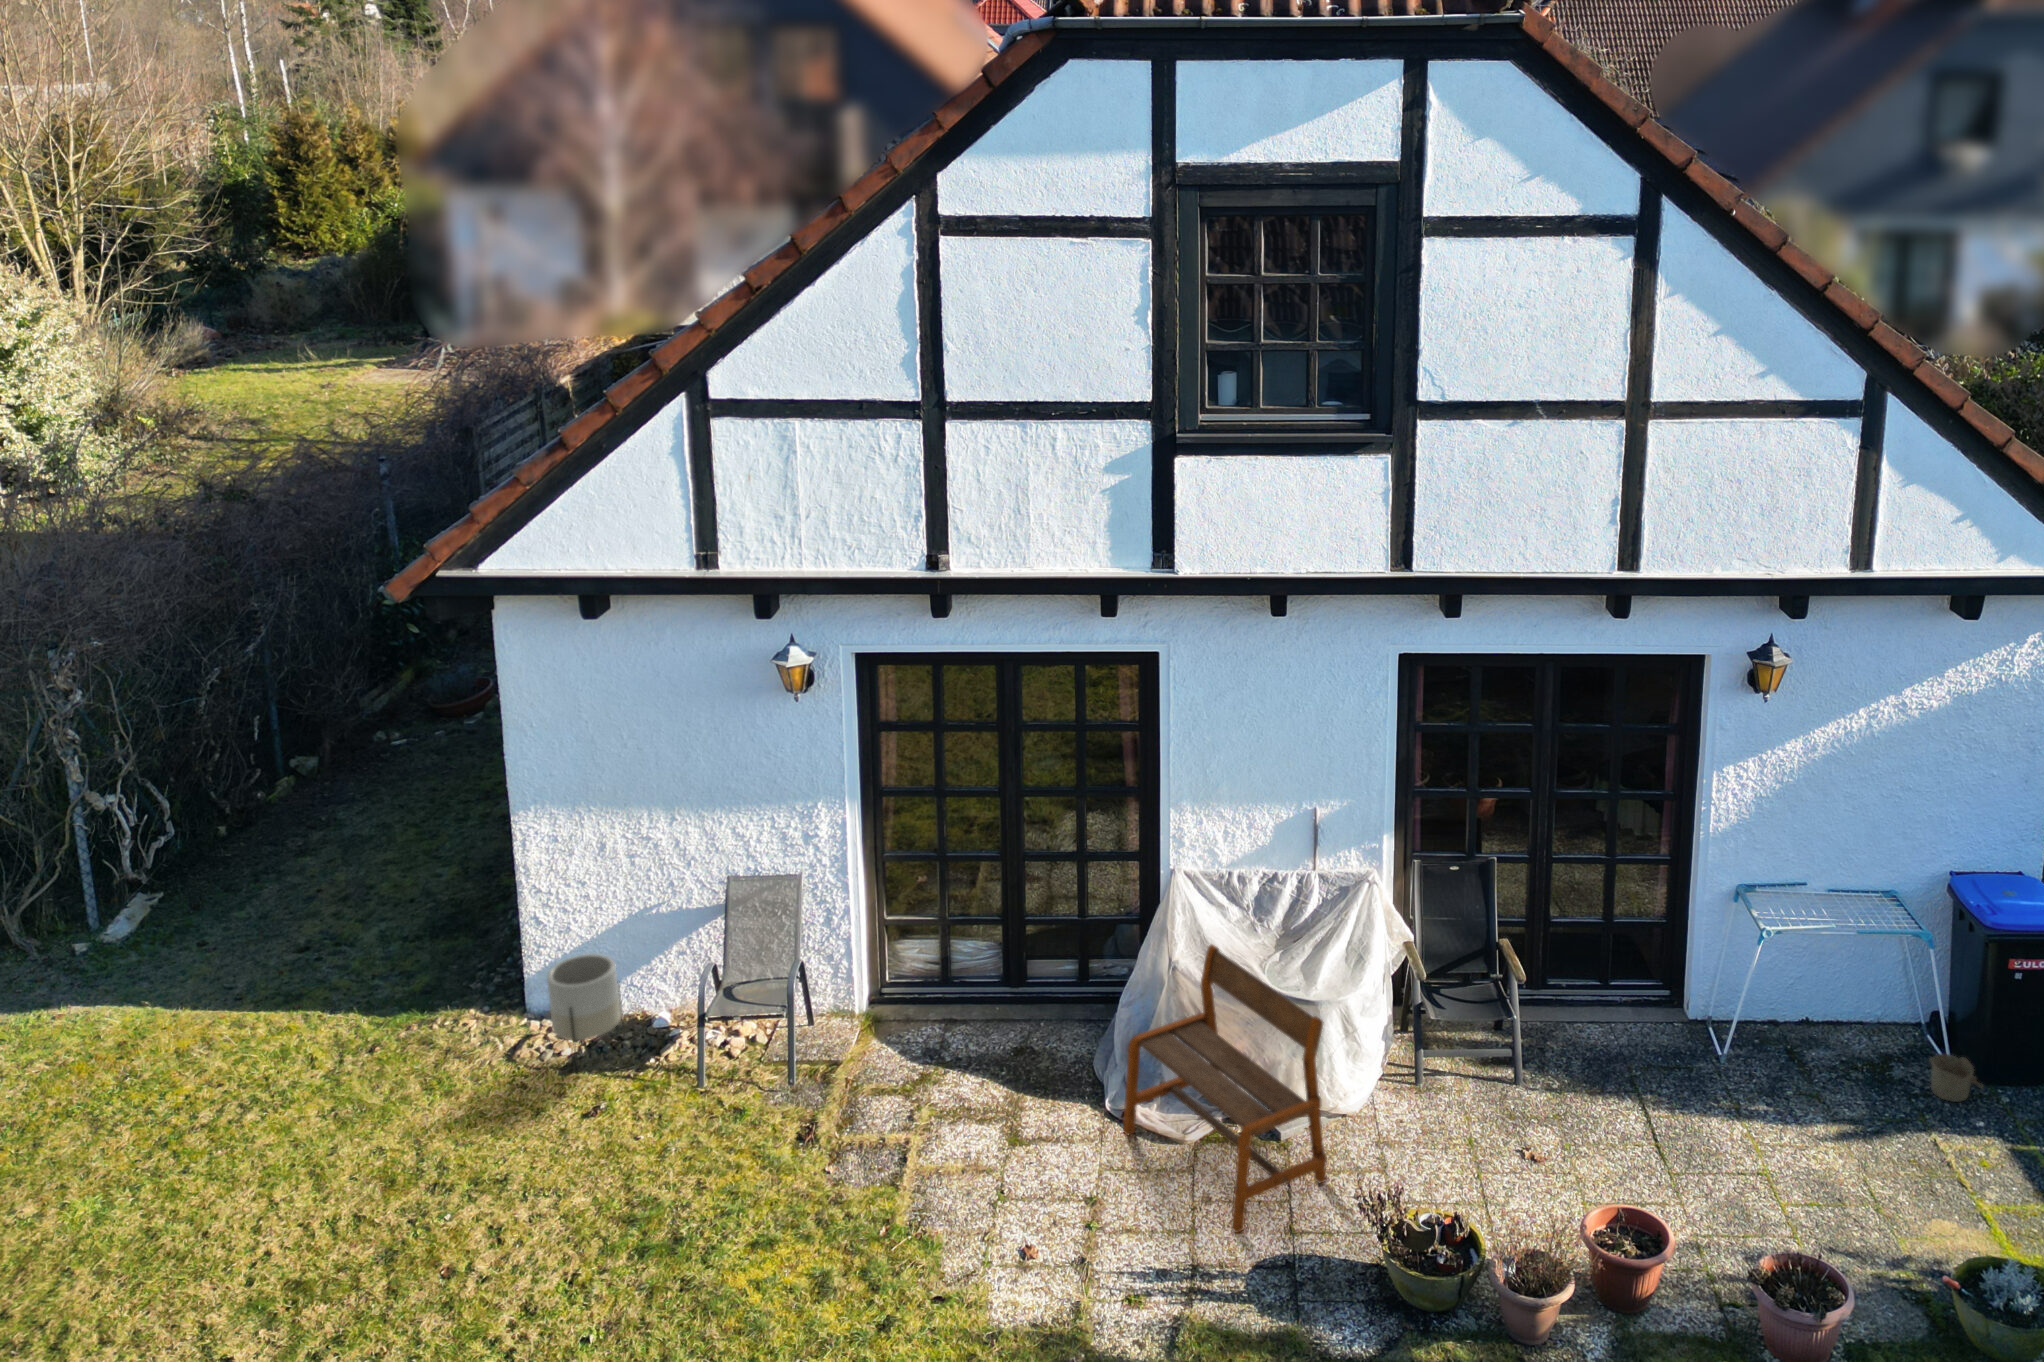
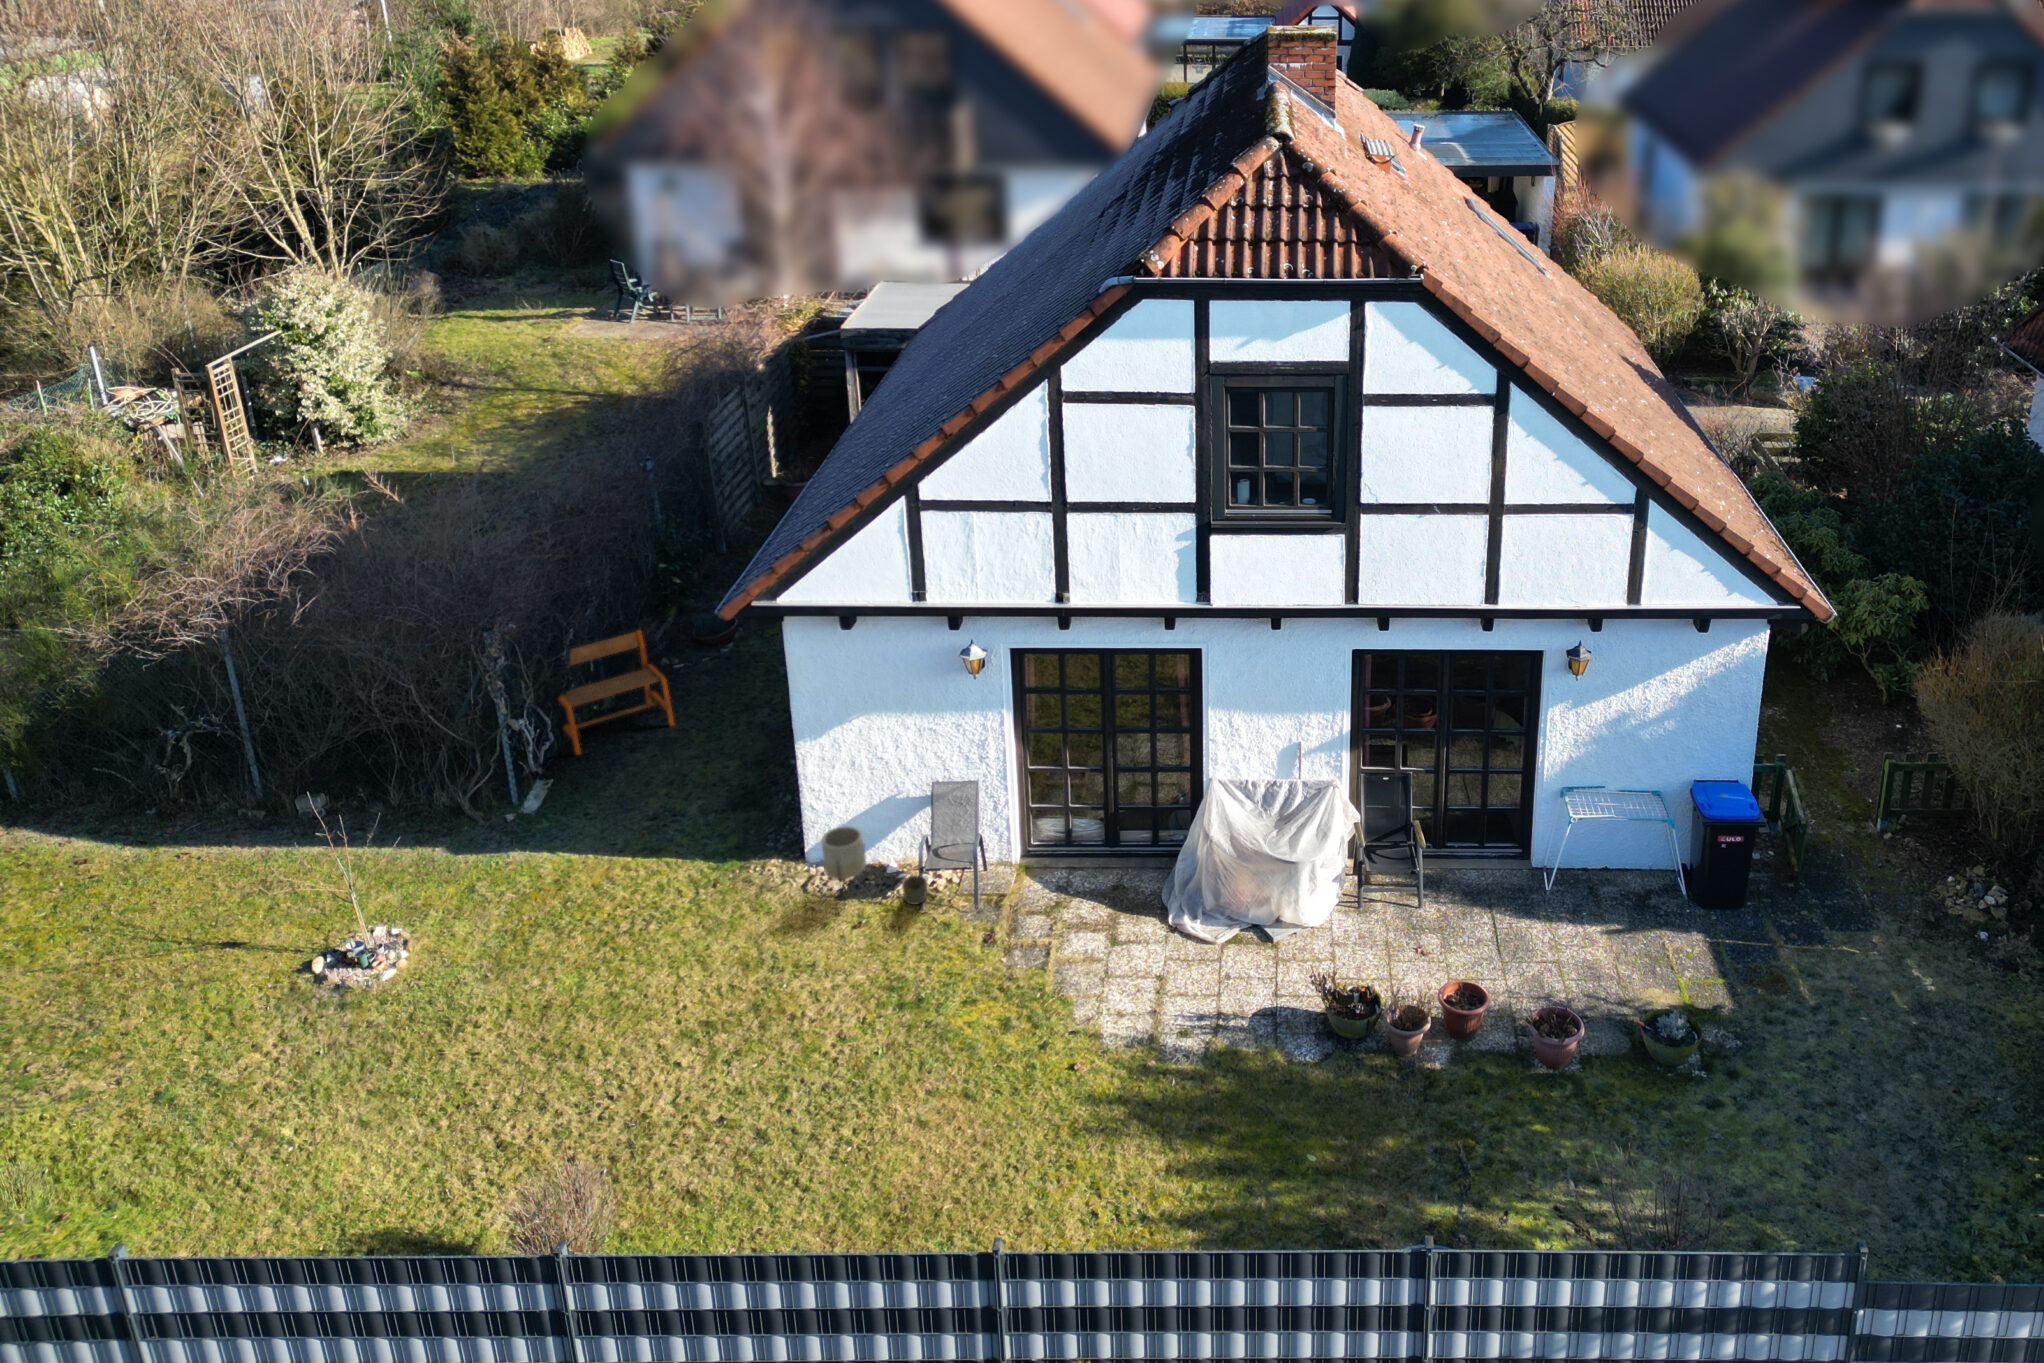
bench: present [1123,945,1327,1233] -> present [559,630,674,755]
bucket: present [1929,1053,1983,1102] -> present [902,875,937,905]

